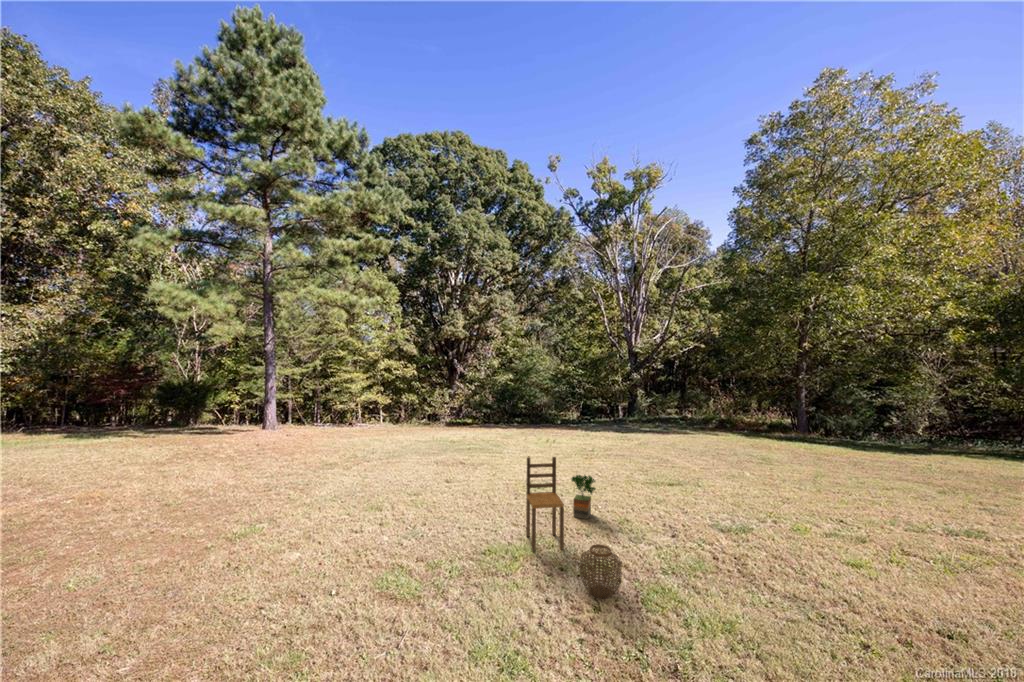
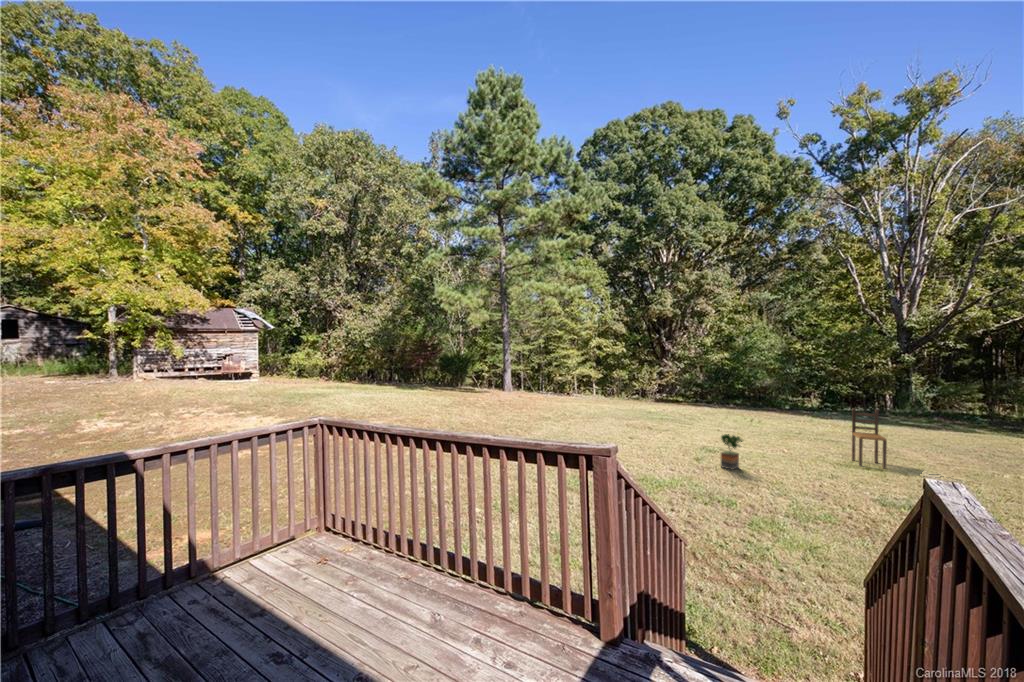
chair: present [526,457,564,551] -> present [852,408,887,469]
woven basket: present [580,544,622,598] -> none [689,468,721,502]

